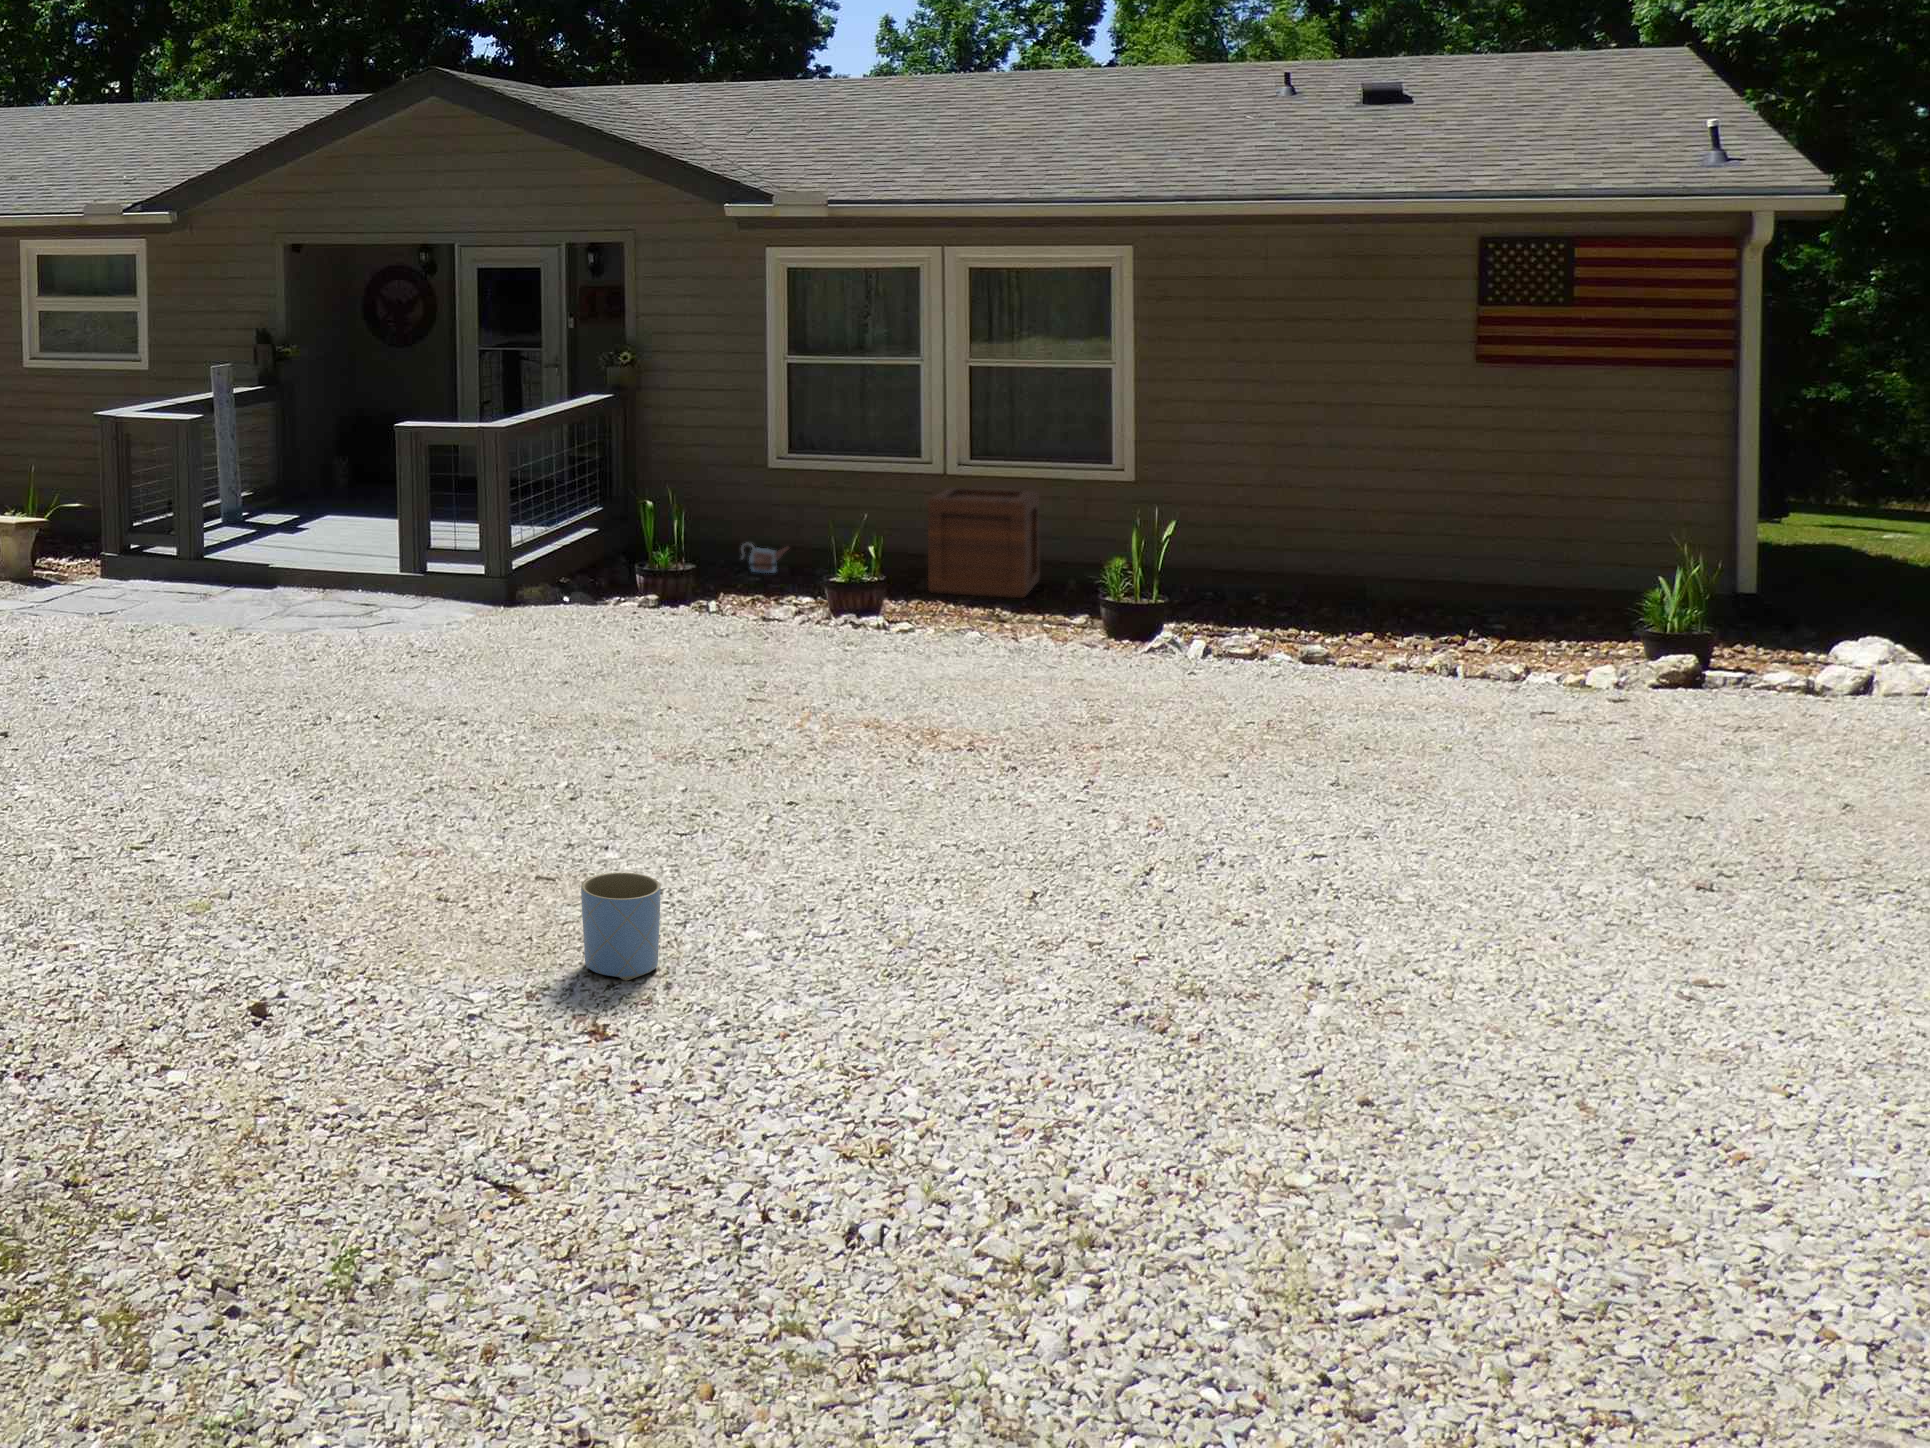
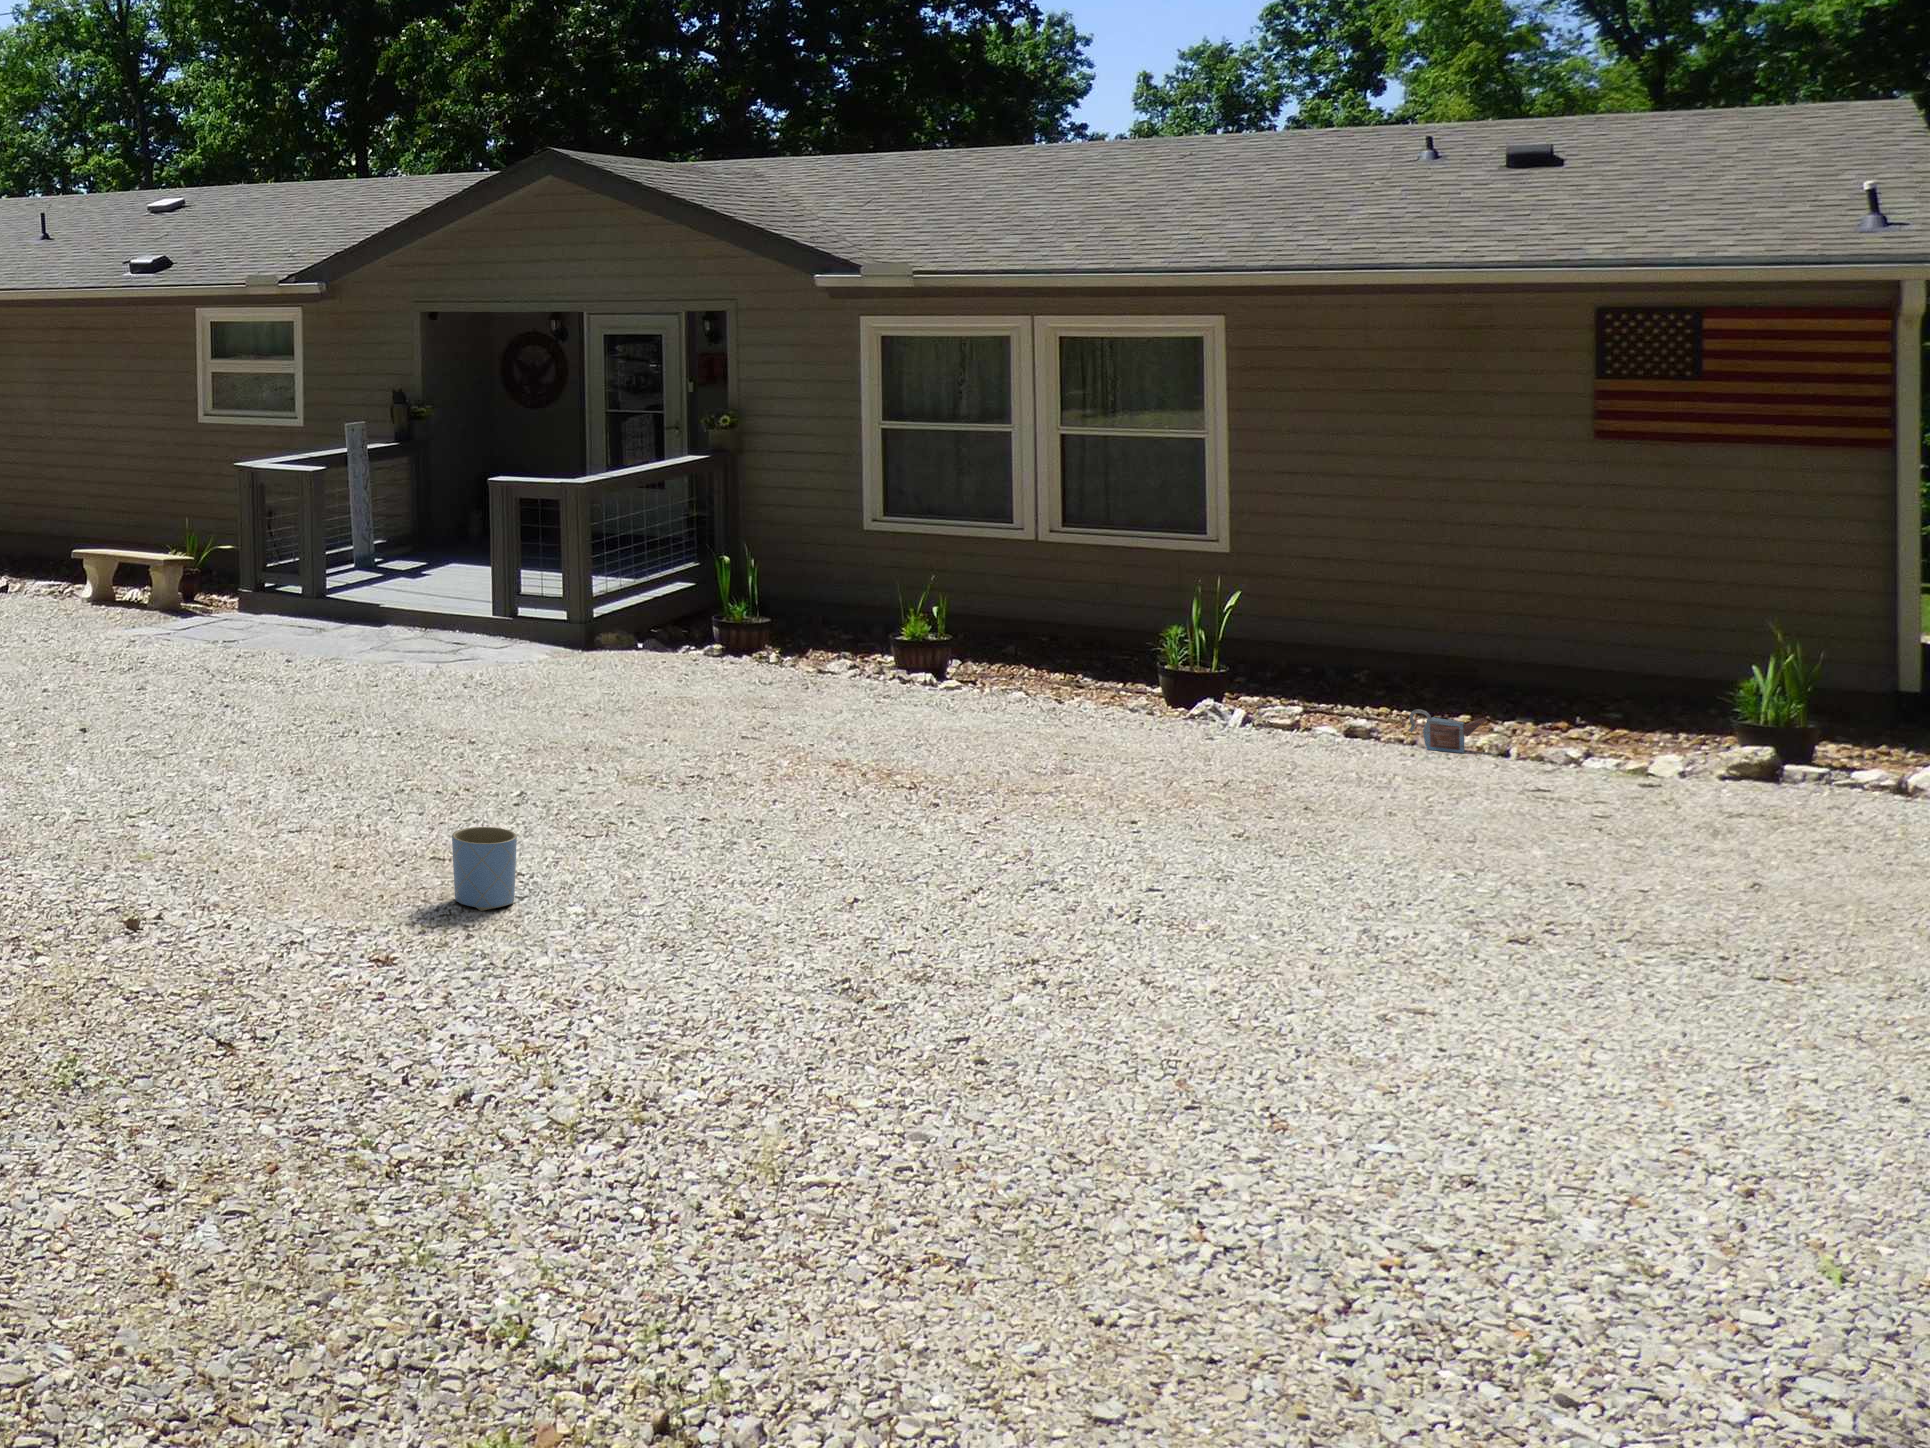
wooden crate: present [928,488,1039,598] -> none [995,555,1119,666]
watering can: present [741,543,789,573] -> present [1409,709,1487,753]

